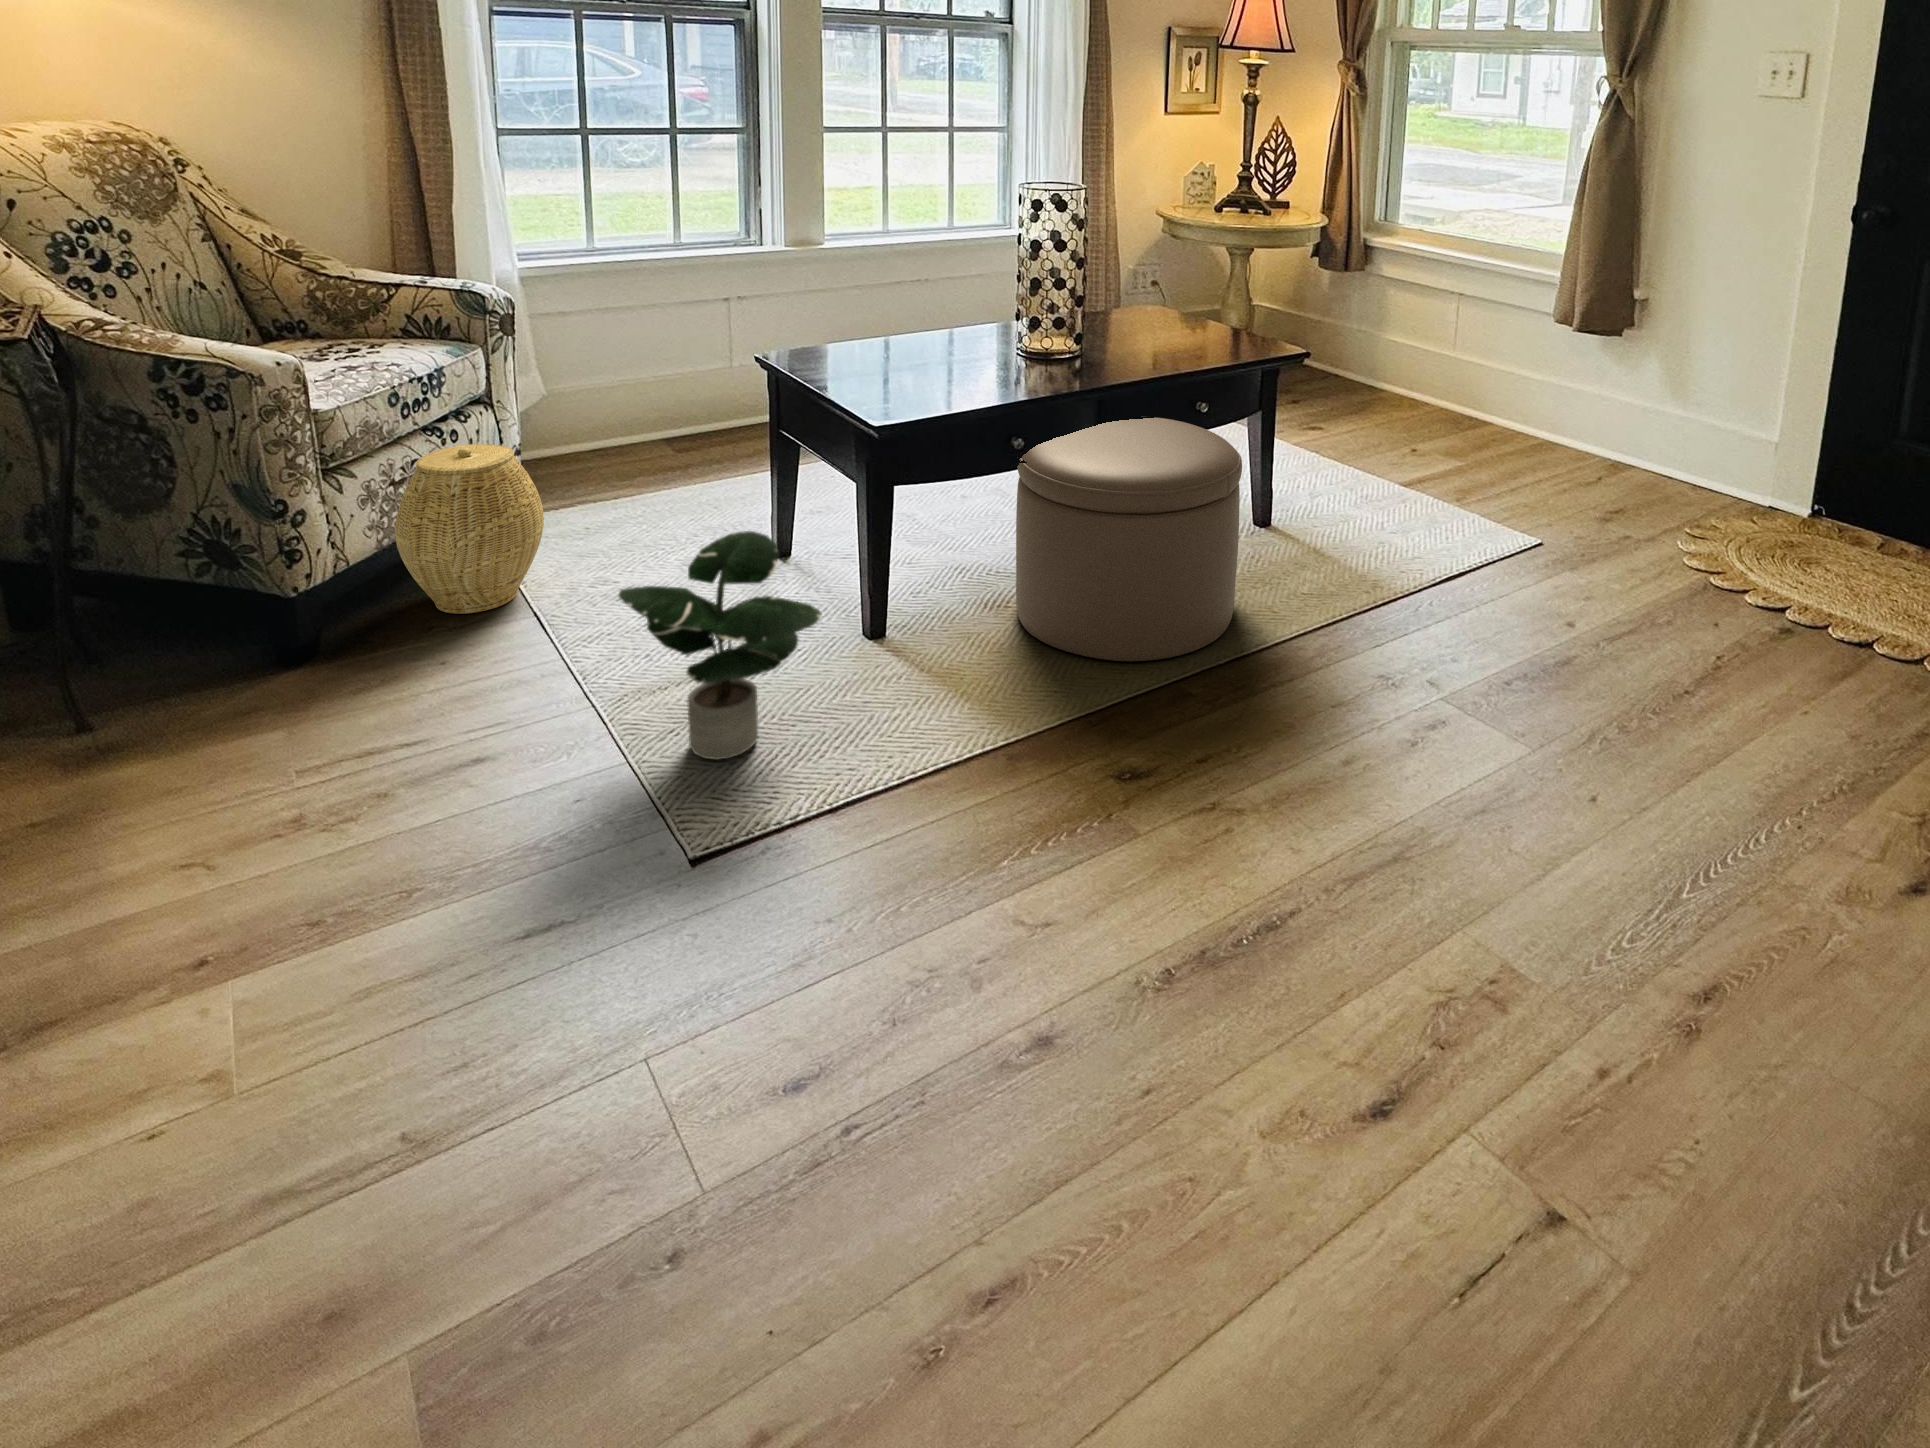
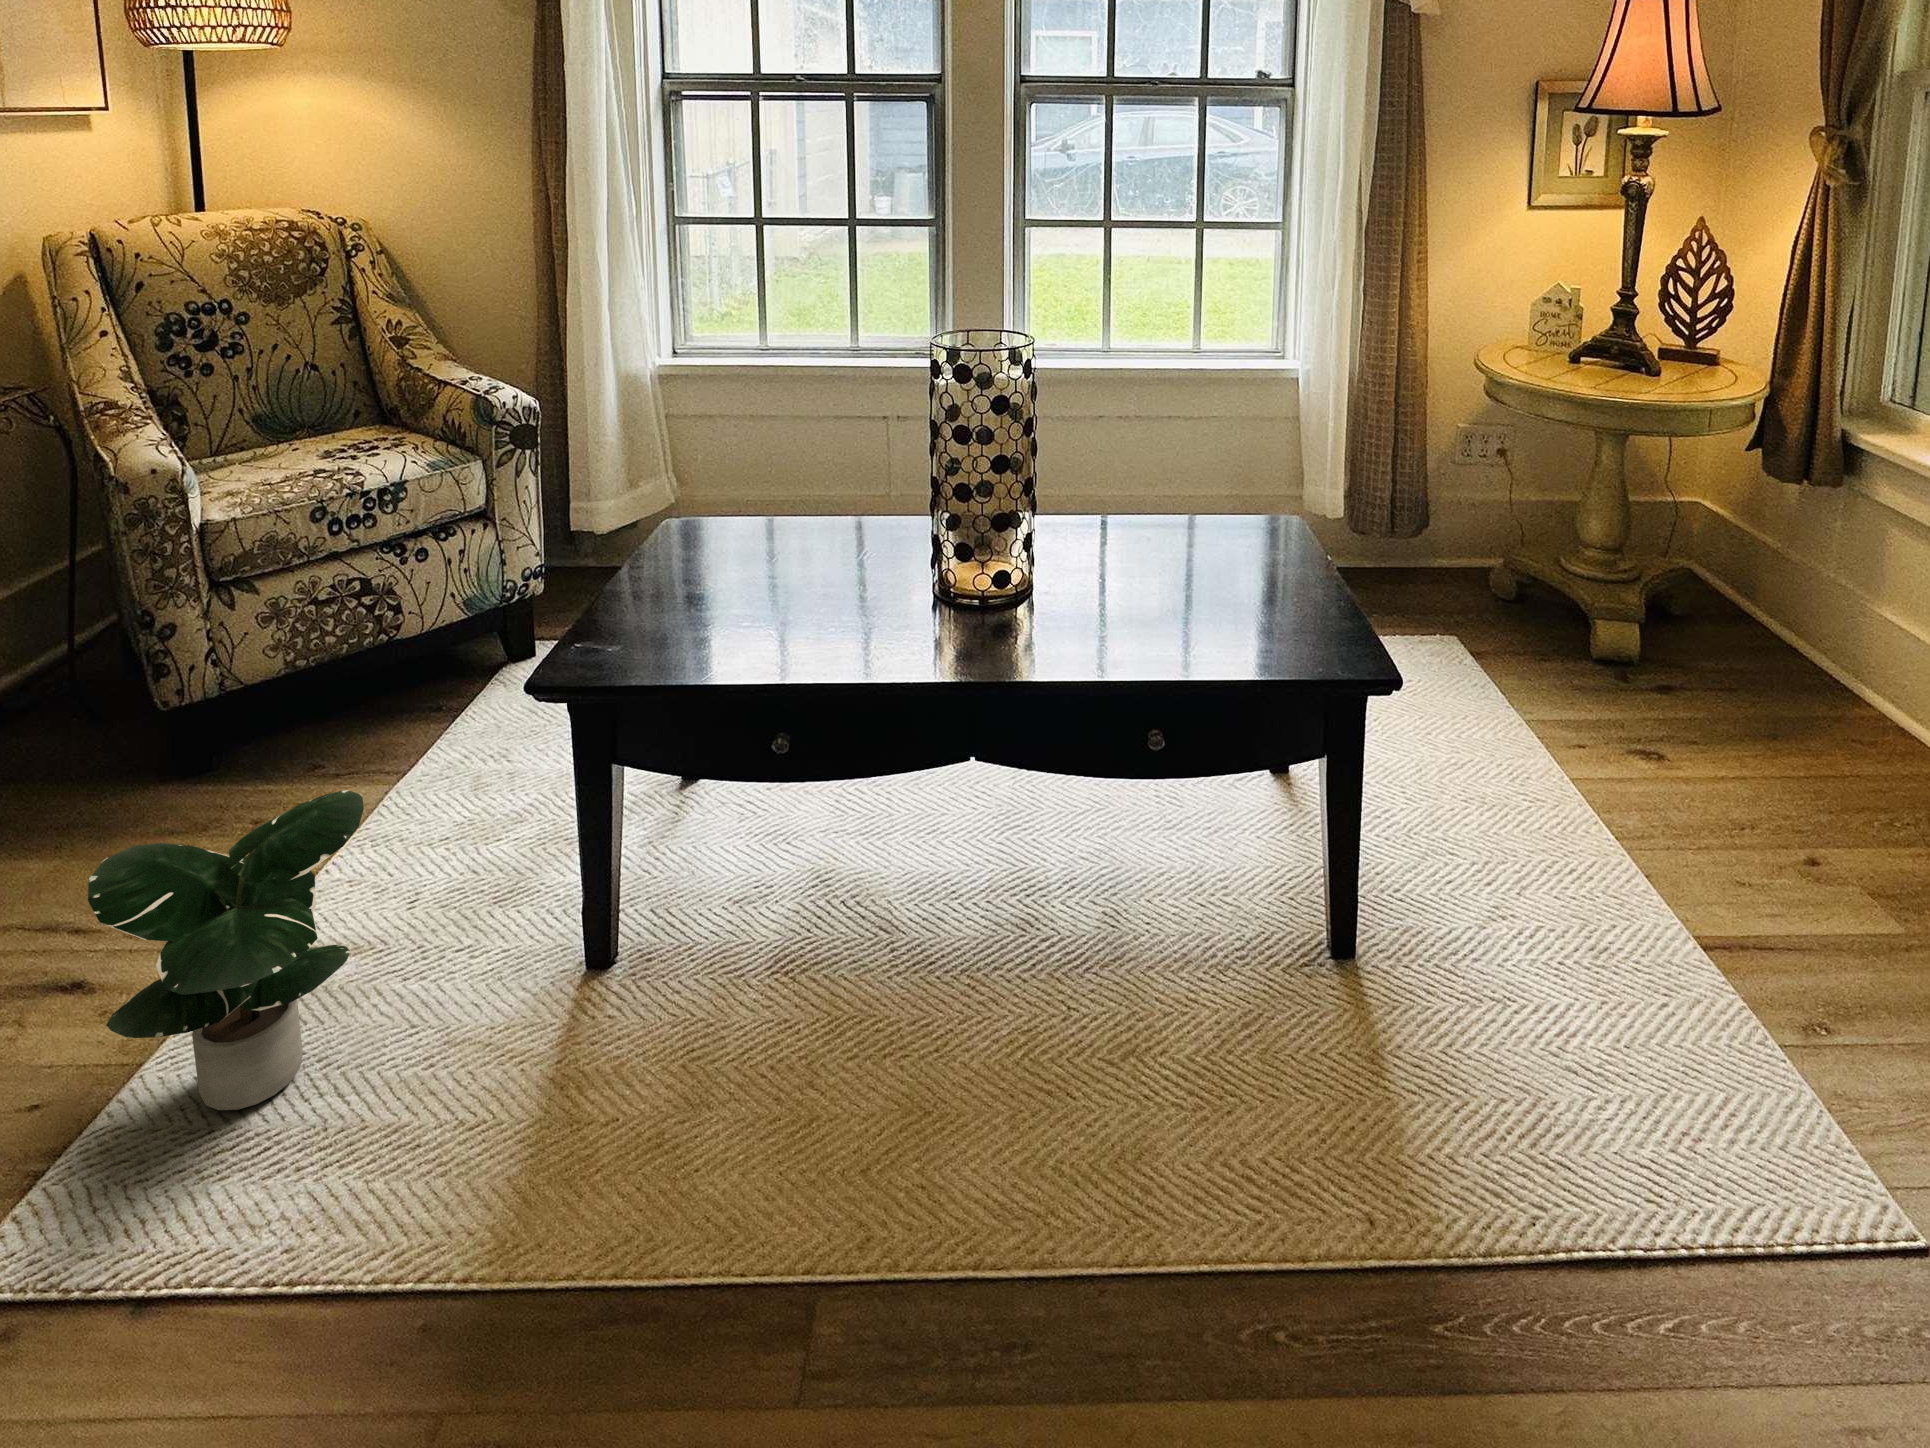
ottoman: present [1016,418,1242,661] -> none [739,711,1111,1202]
woven basket: present [395,444,544,614] -> none [302,571,463,762]

